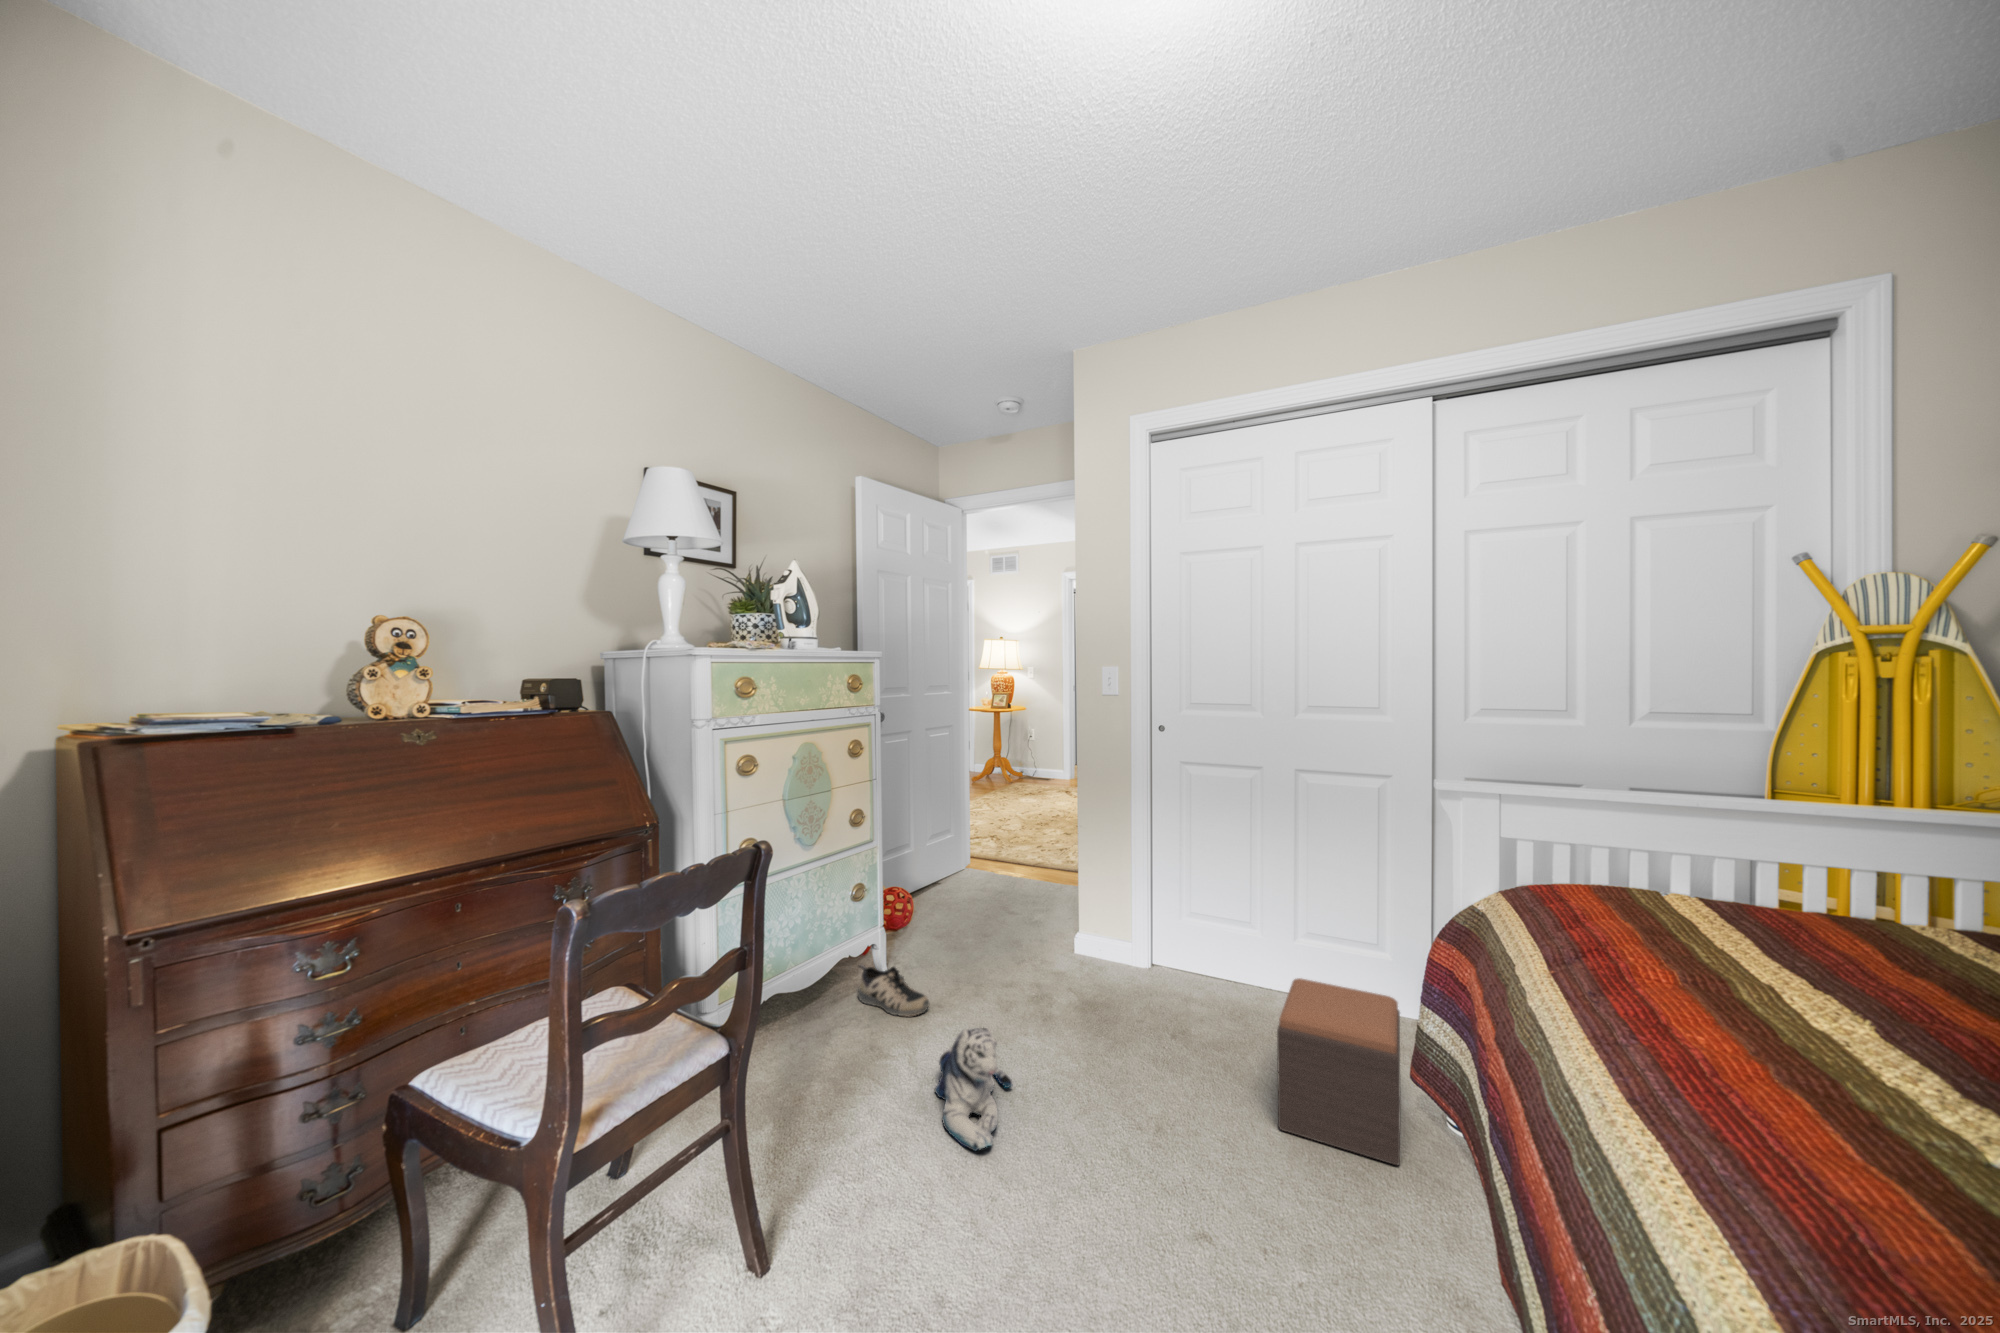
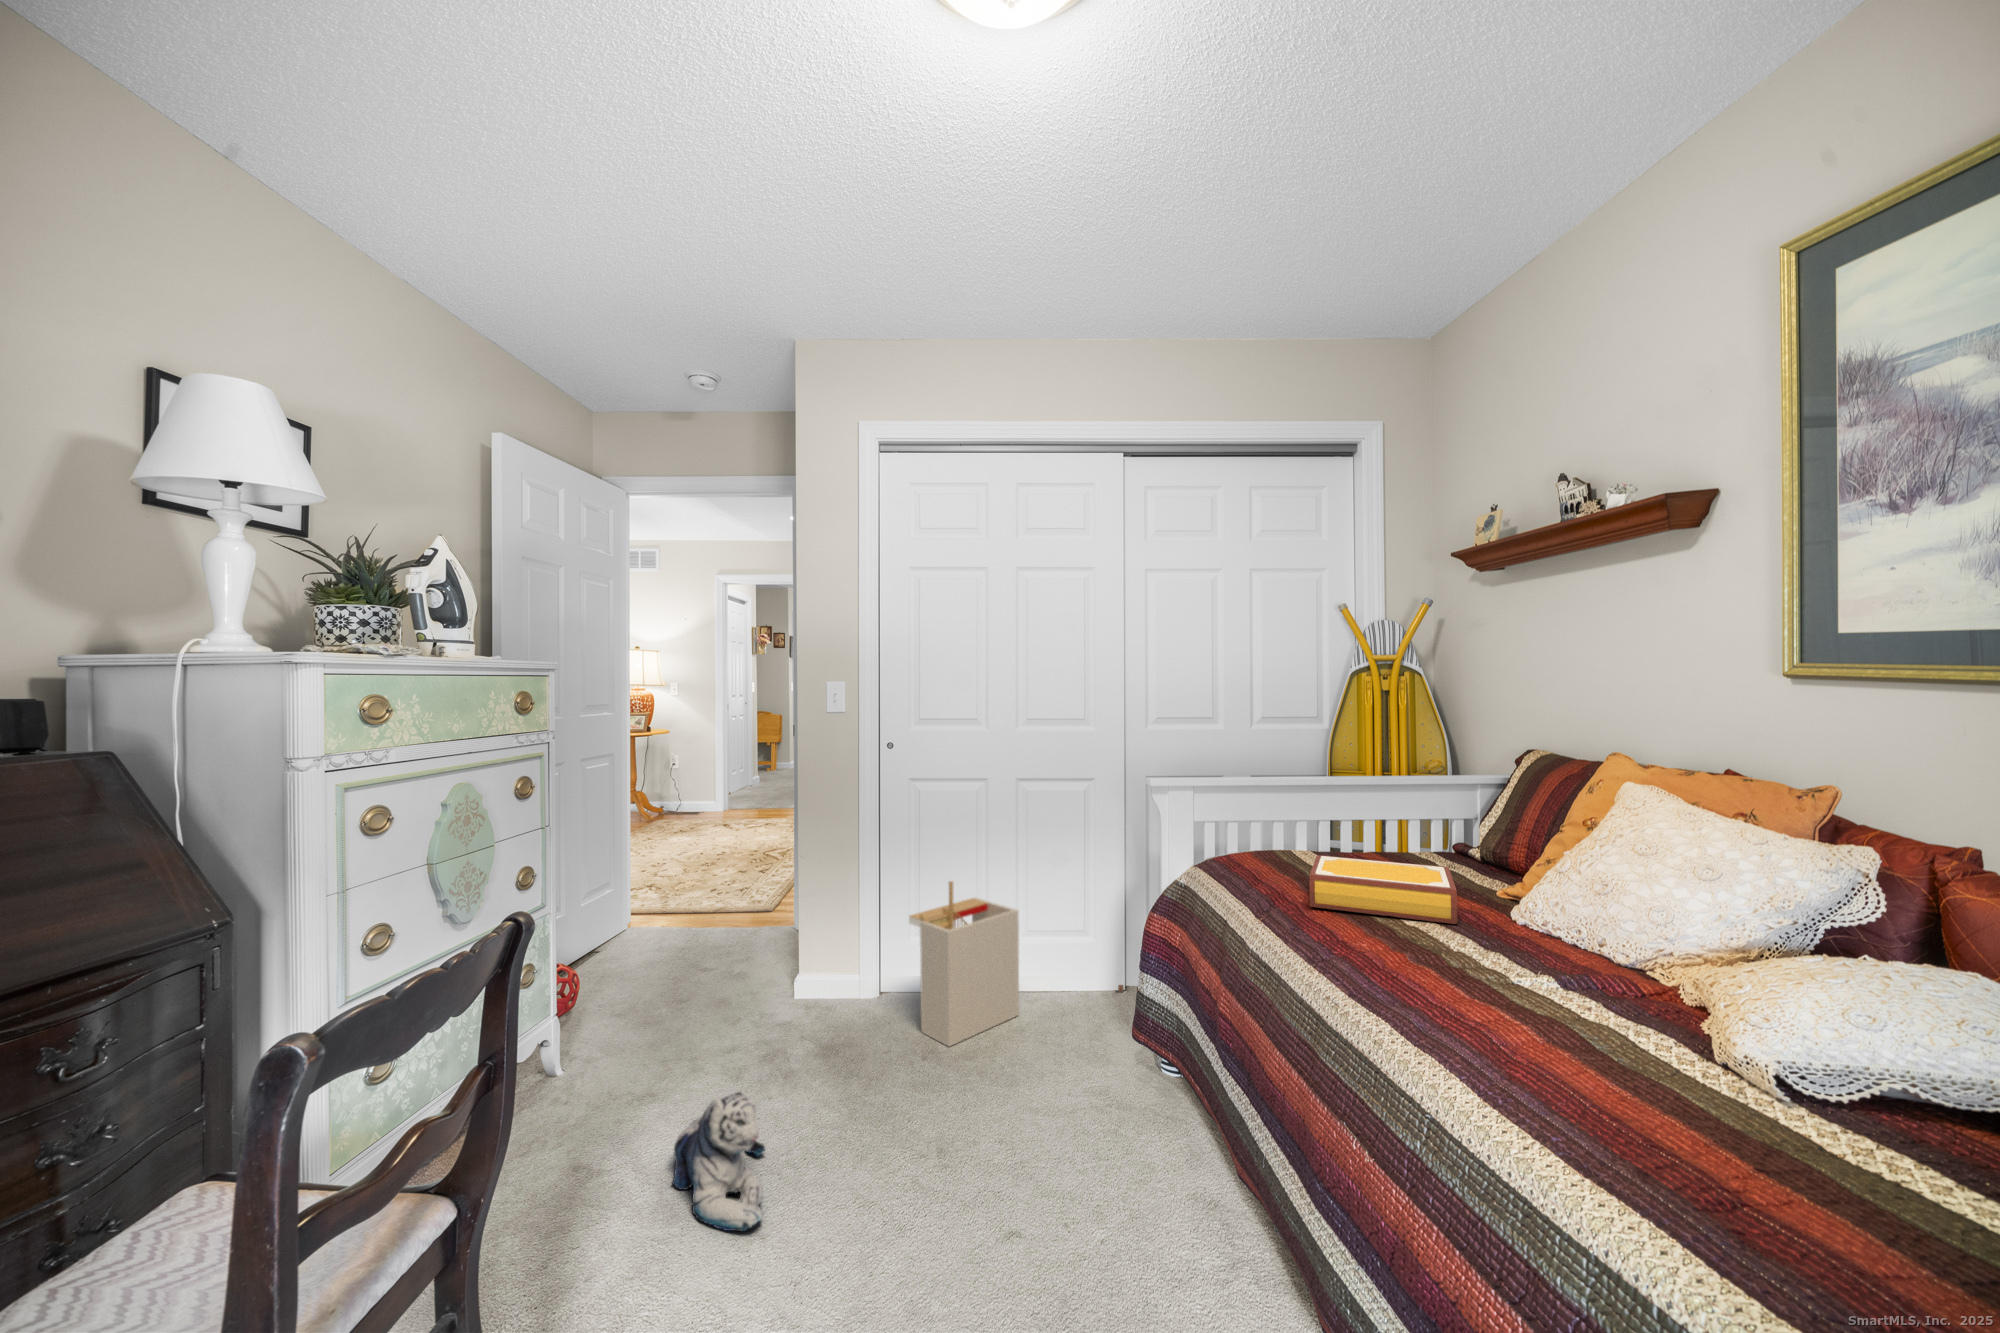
storage bin: none [1177,868,1297,1035] -> present [909,881,1019,1046]
book: none [1636,901,1935,1043] -> present [1309,855,1457,924]
shoe: present [858,964,930,1017] -> none [525,1055,634,1114]
footstool: present [1277,978,1401,1165] -> none [1029,972,1129,1115]

